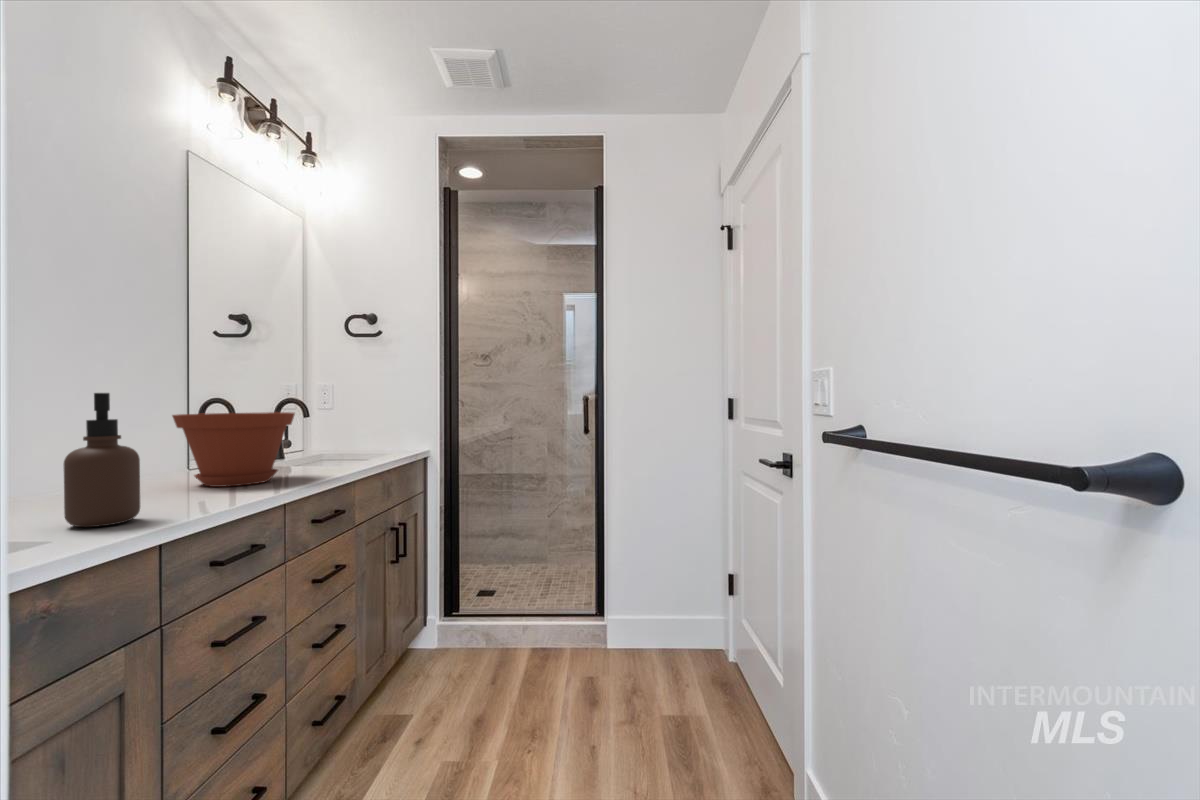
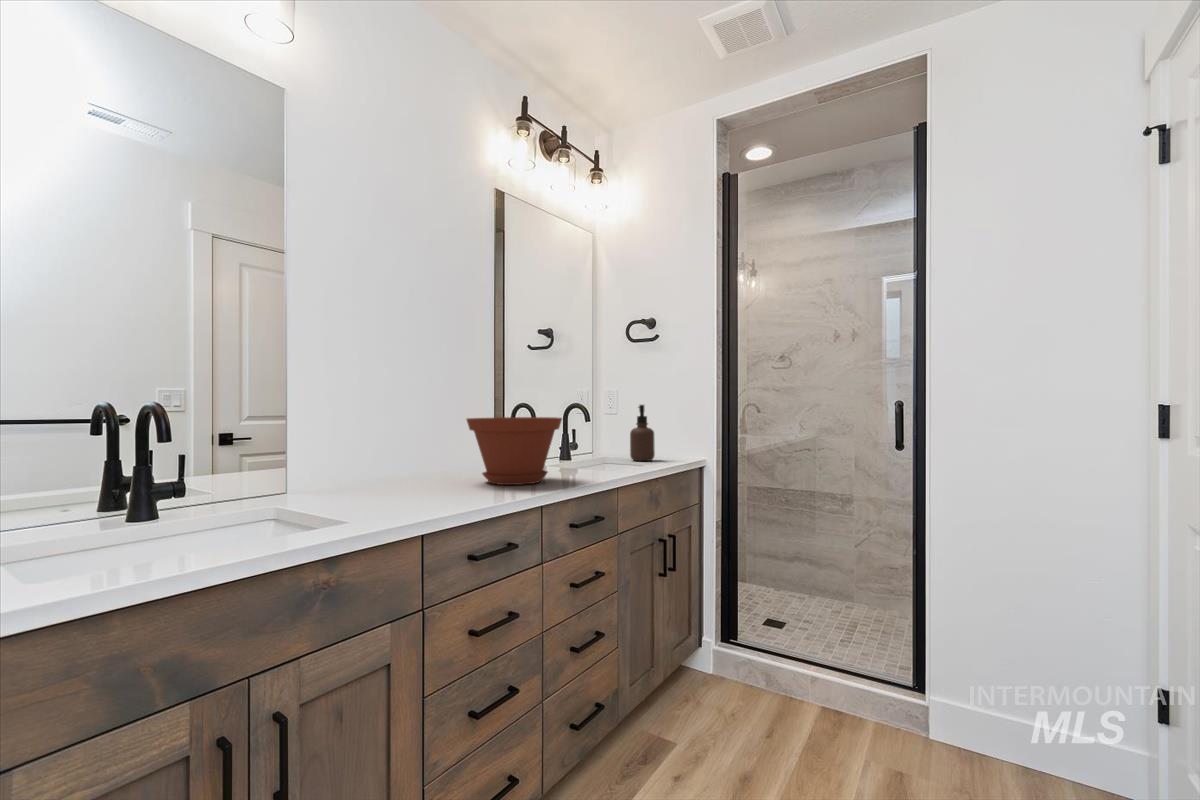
soap dispenser: present [64,393,140,527] -> present [630,405,655,461]

